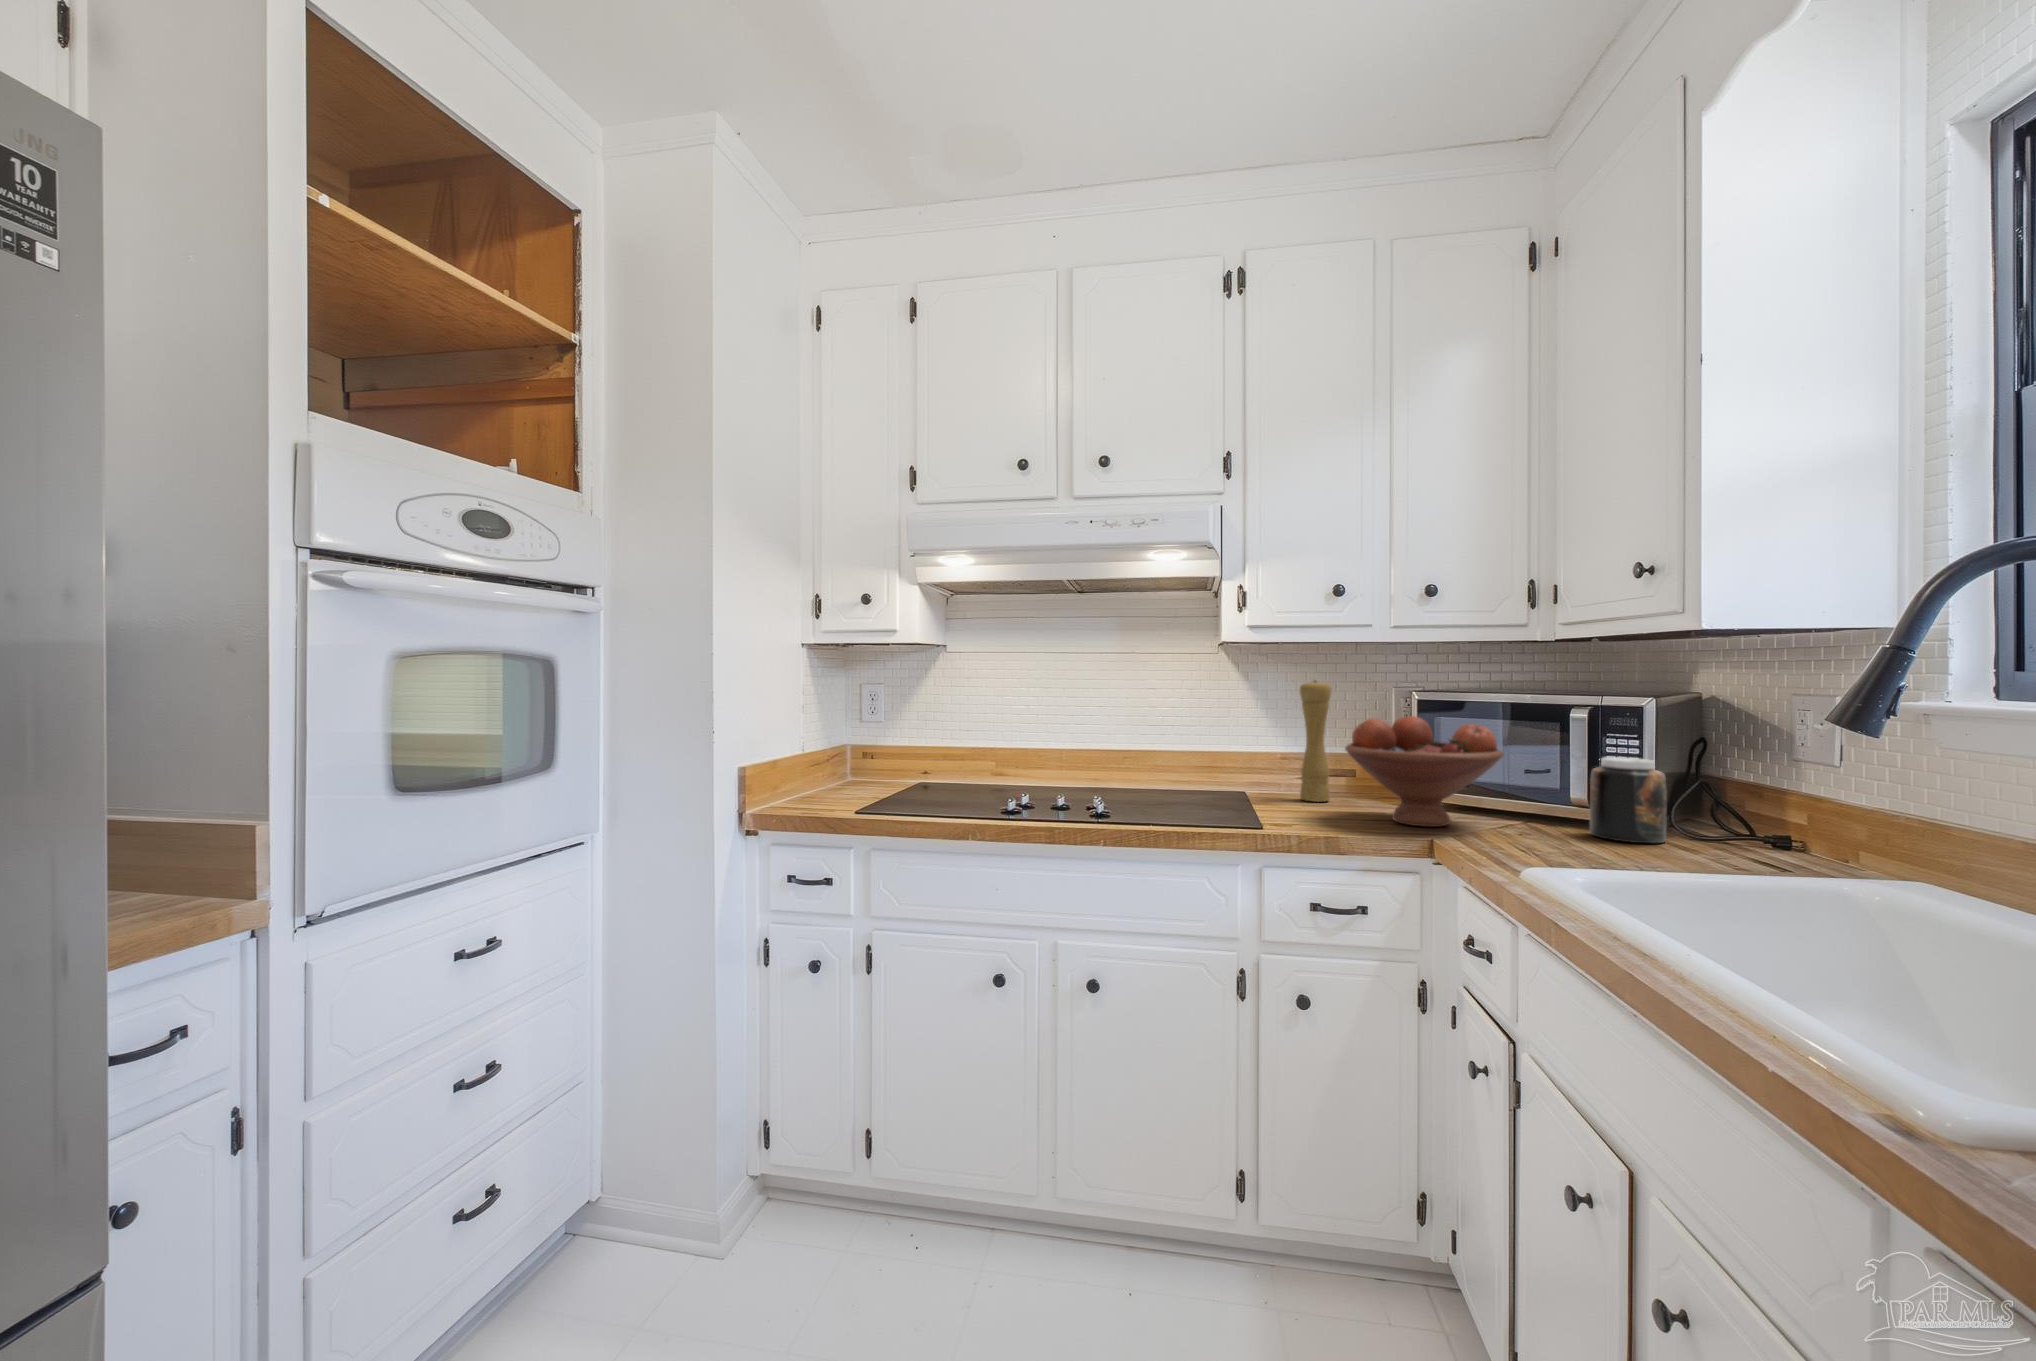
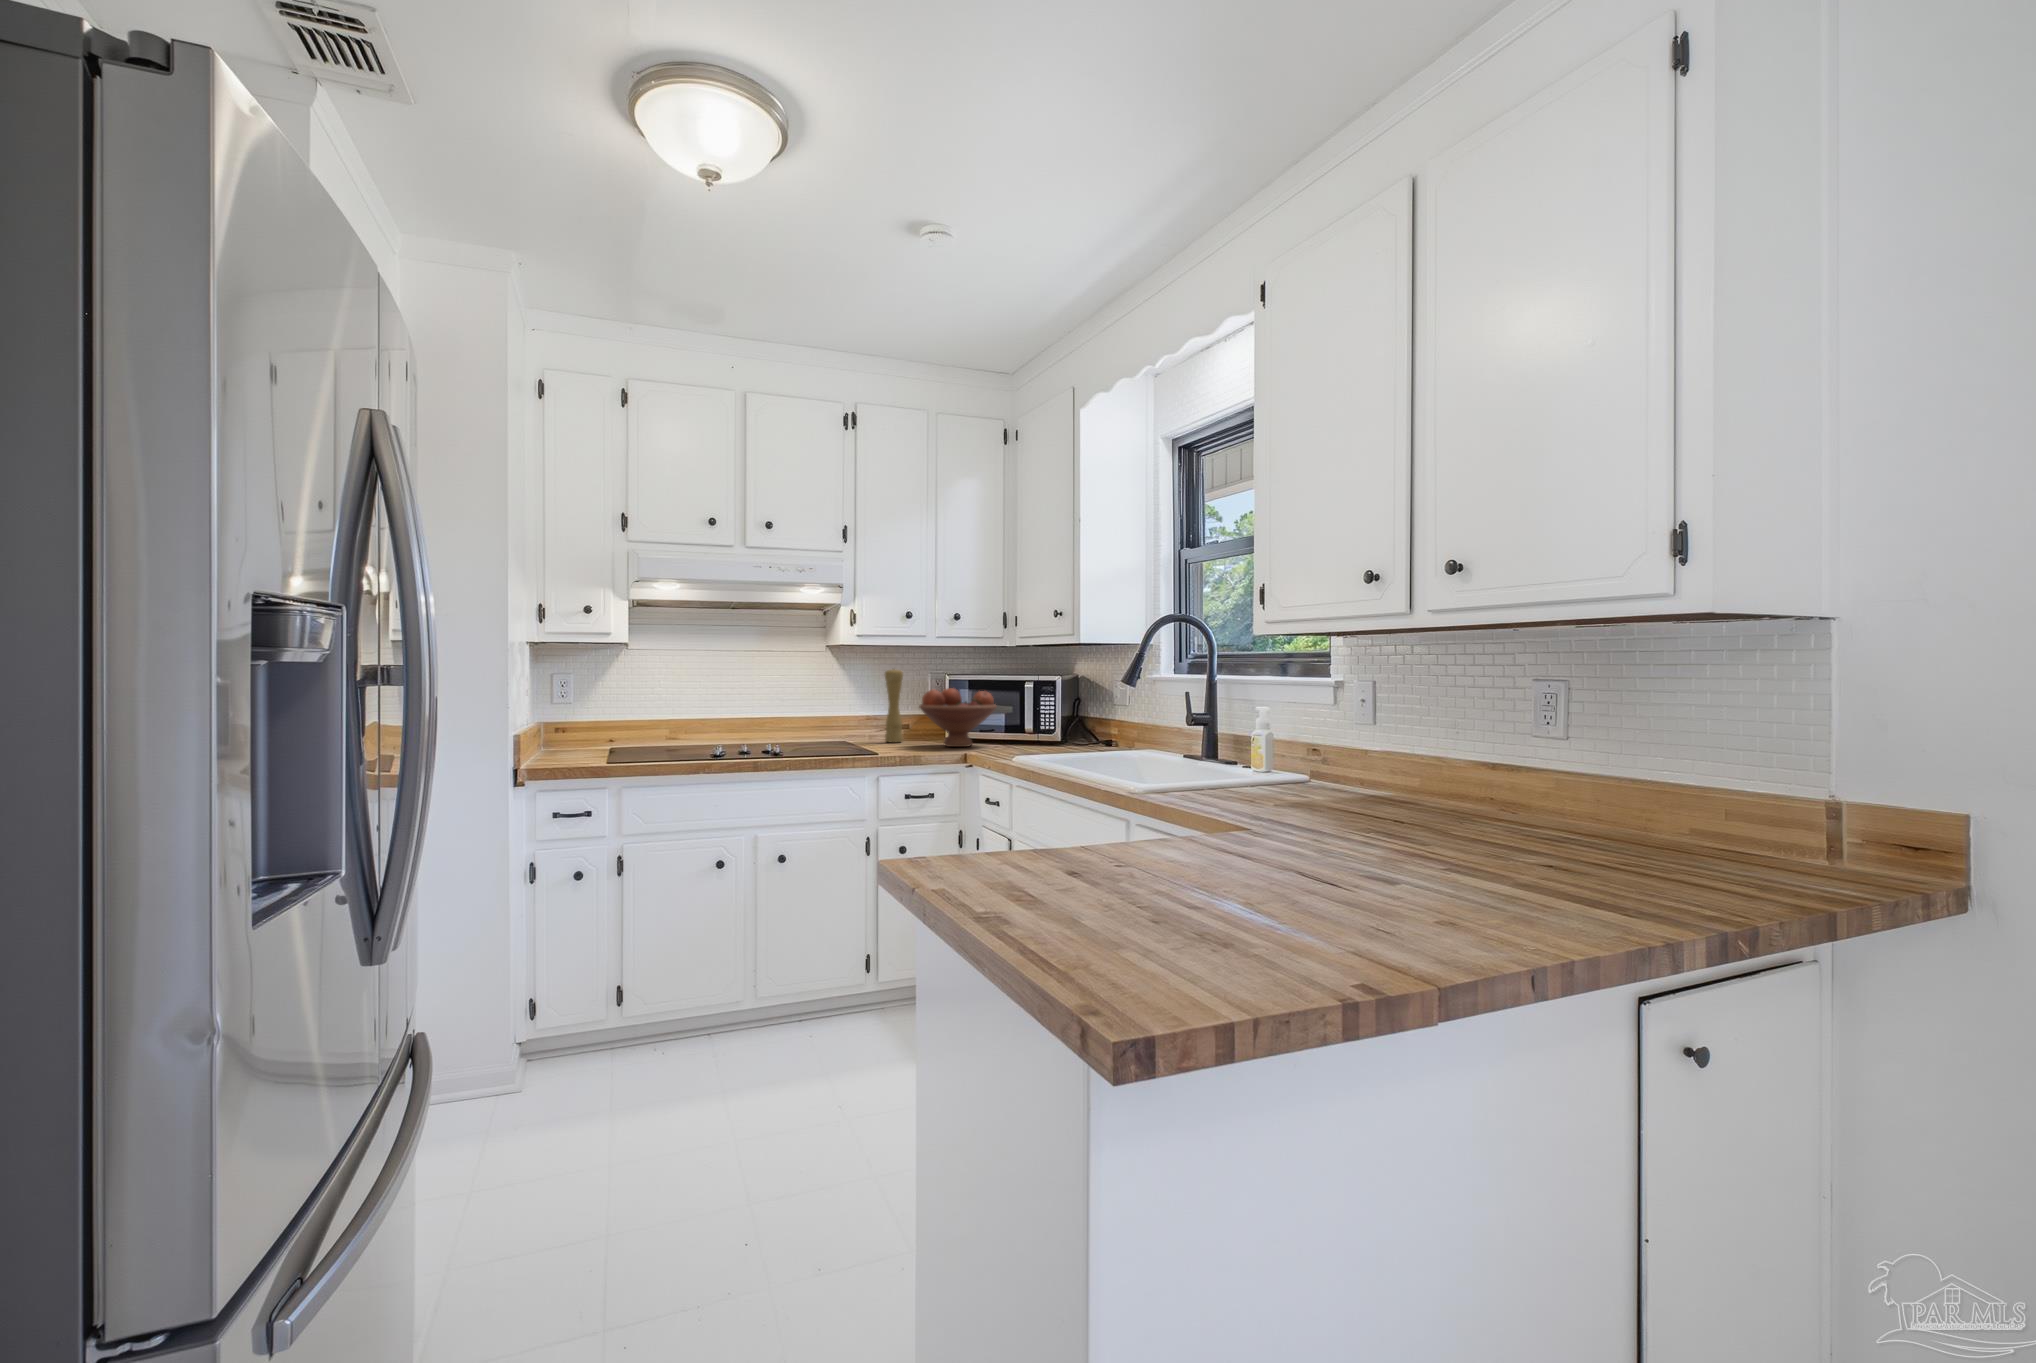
jar: present [1590,757,1666,843] -> none [1034,706,1065,746]

